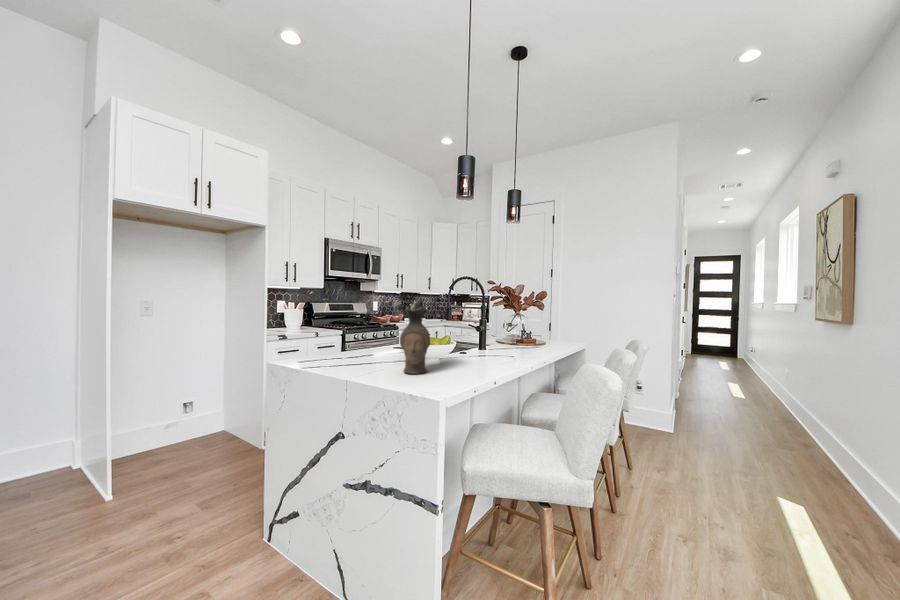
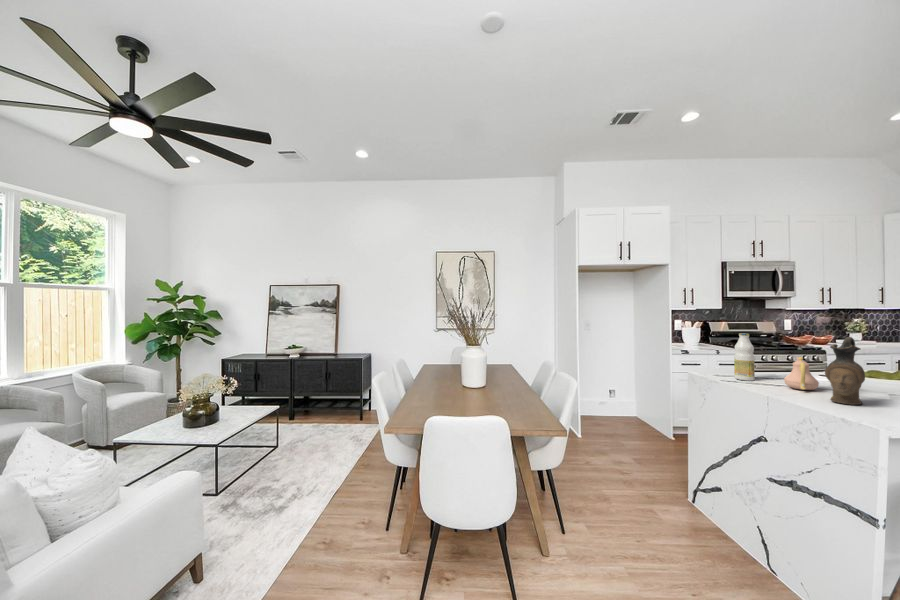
bottle: none [319,303,340,362] -> present [734,333,755,381]
teapot: none [365,326,395,364] -> present [784,357,819,390]

